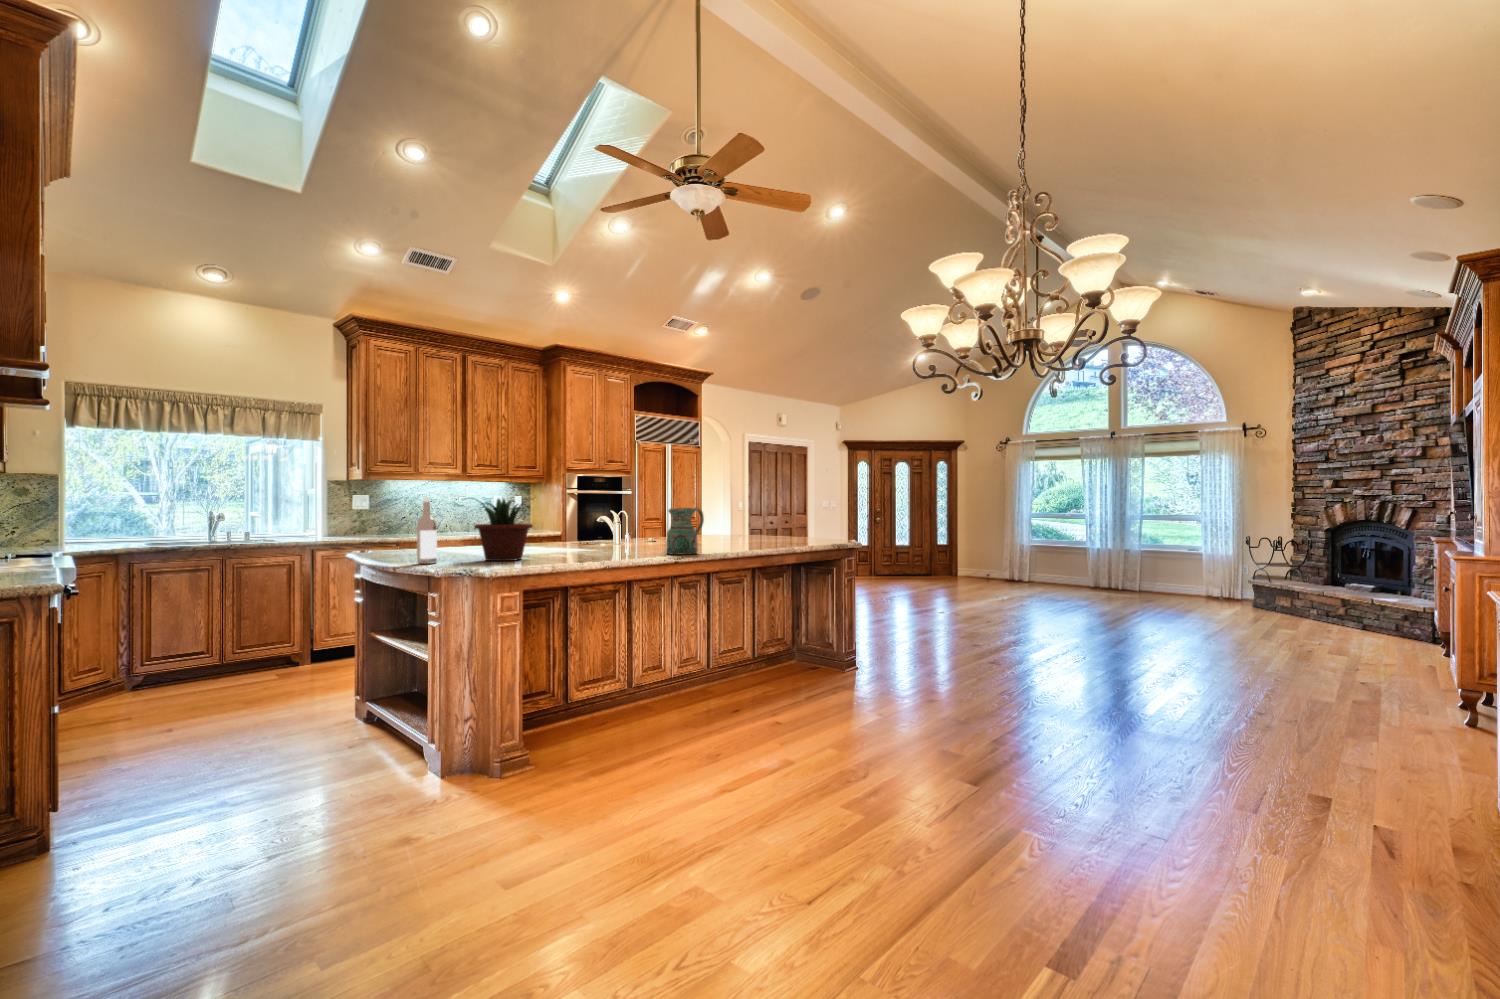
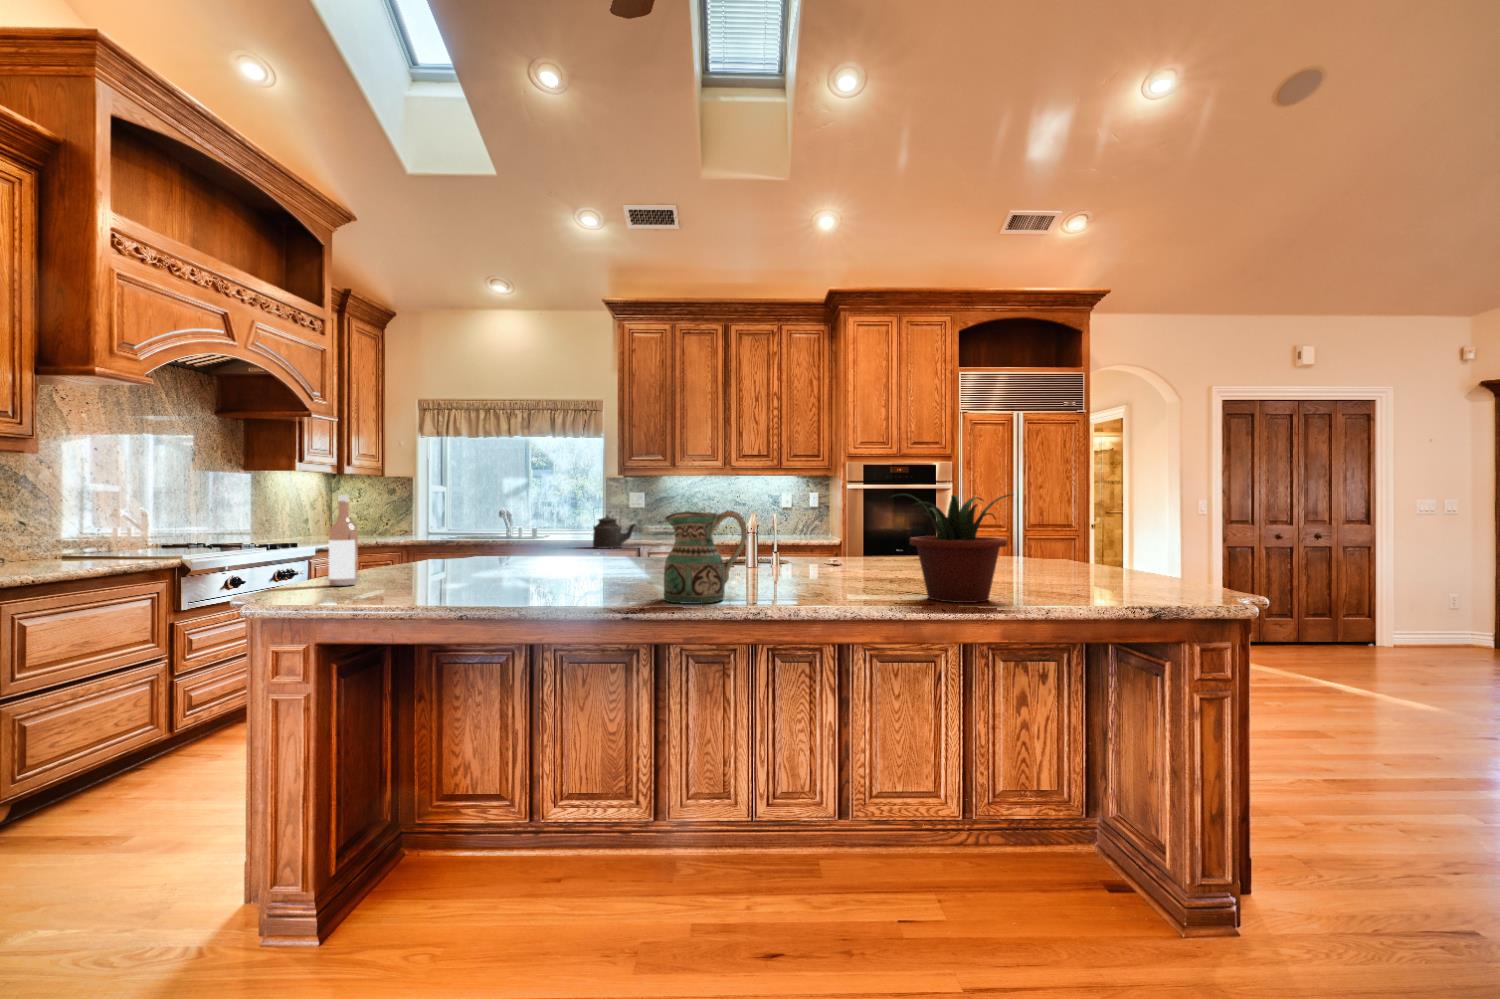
potted plant: present [474,499,533,561] -> present [890,494,1012,603]
kettle: none [365,508,404,545] -> present [593,509,635,549]

